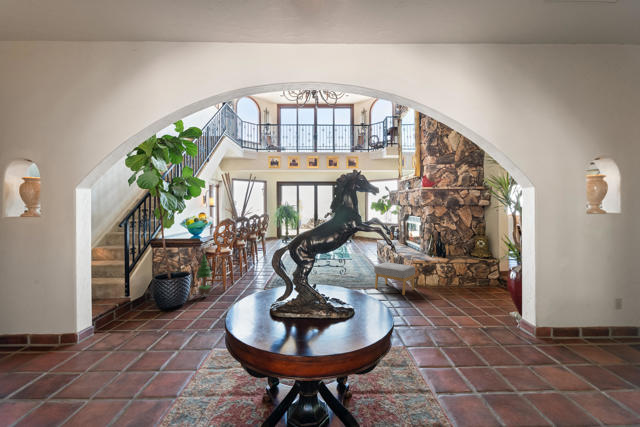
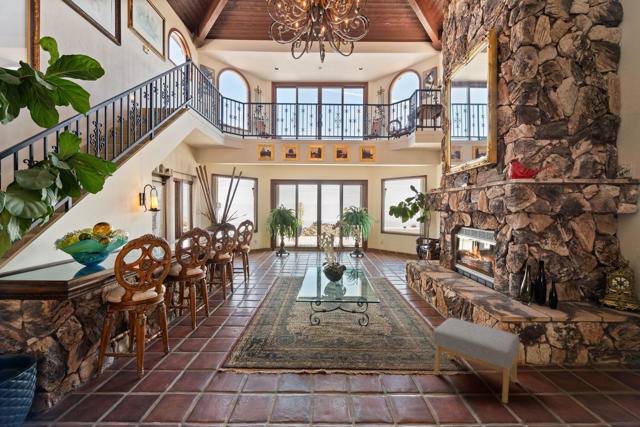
potted tree: present [197,255,212,297] -> none [59,309,102,401]

